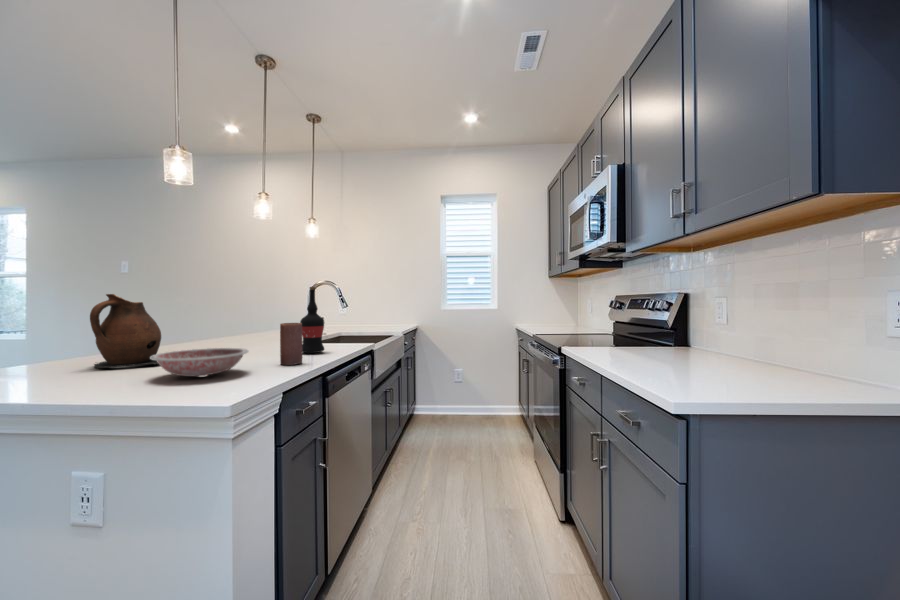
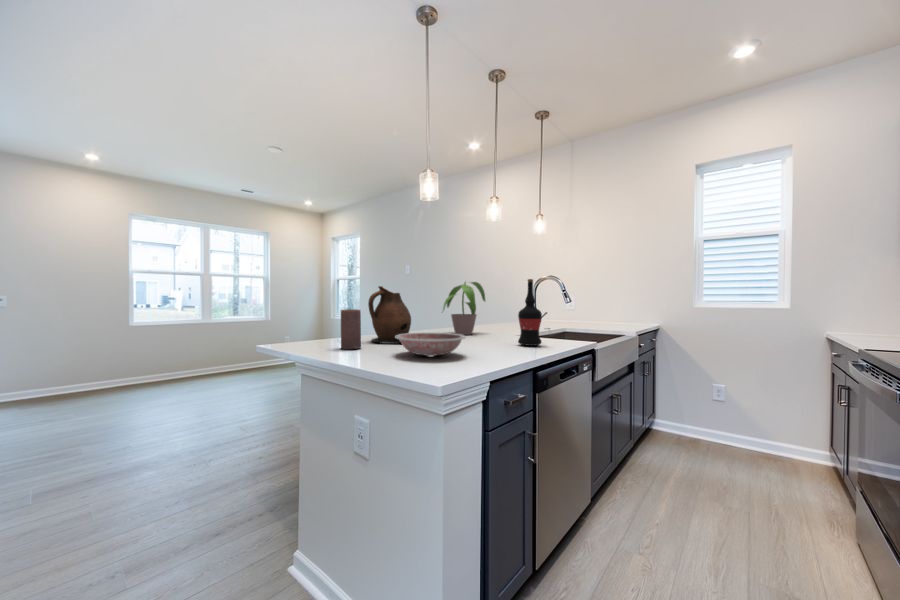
potted plant: none [189,287,267,348] -> present [443,282,485,335]
candle: present [280,323,302,365] -> present [341,309,361,349]

